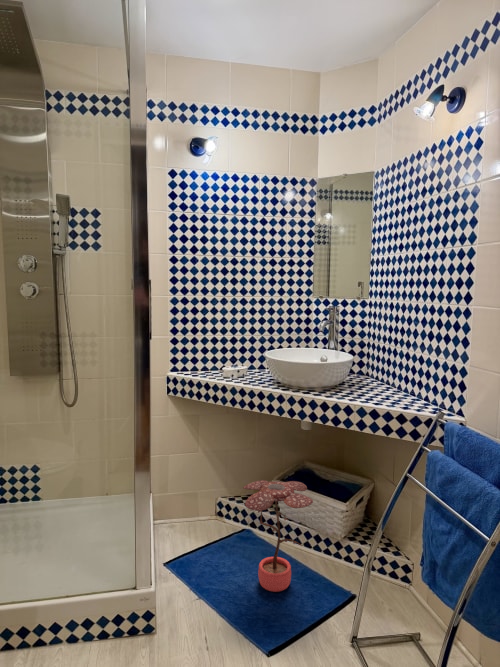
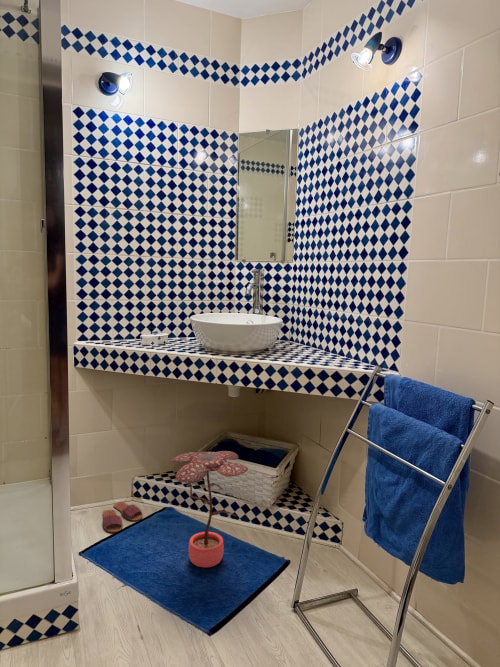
slippers: none [187,518,223,547] -> present [103,502,143,532]

